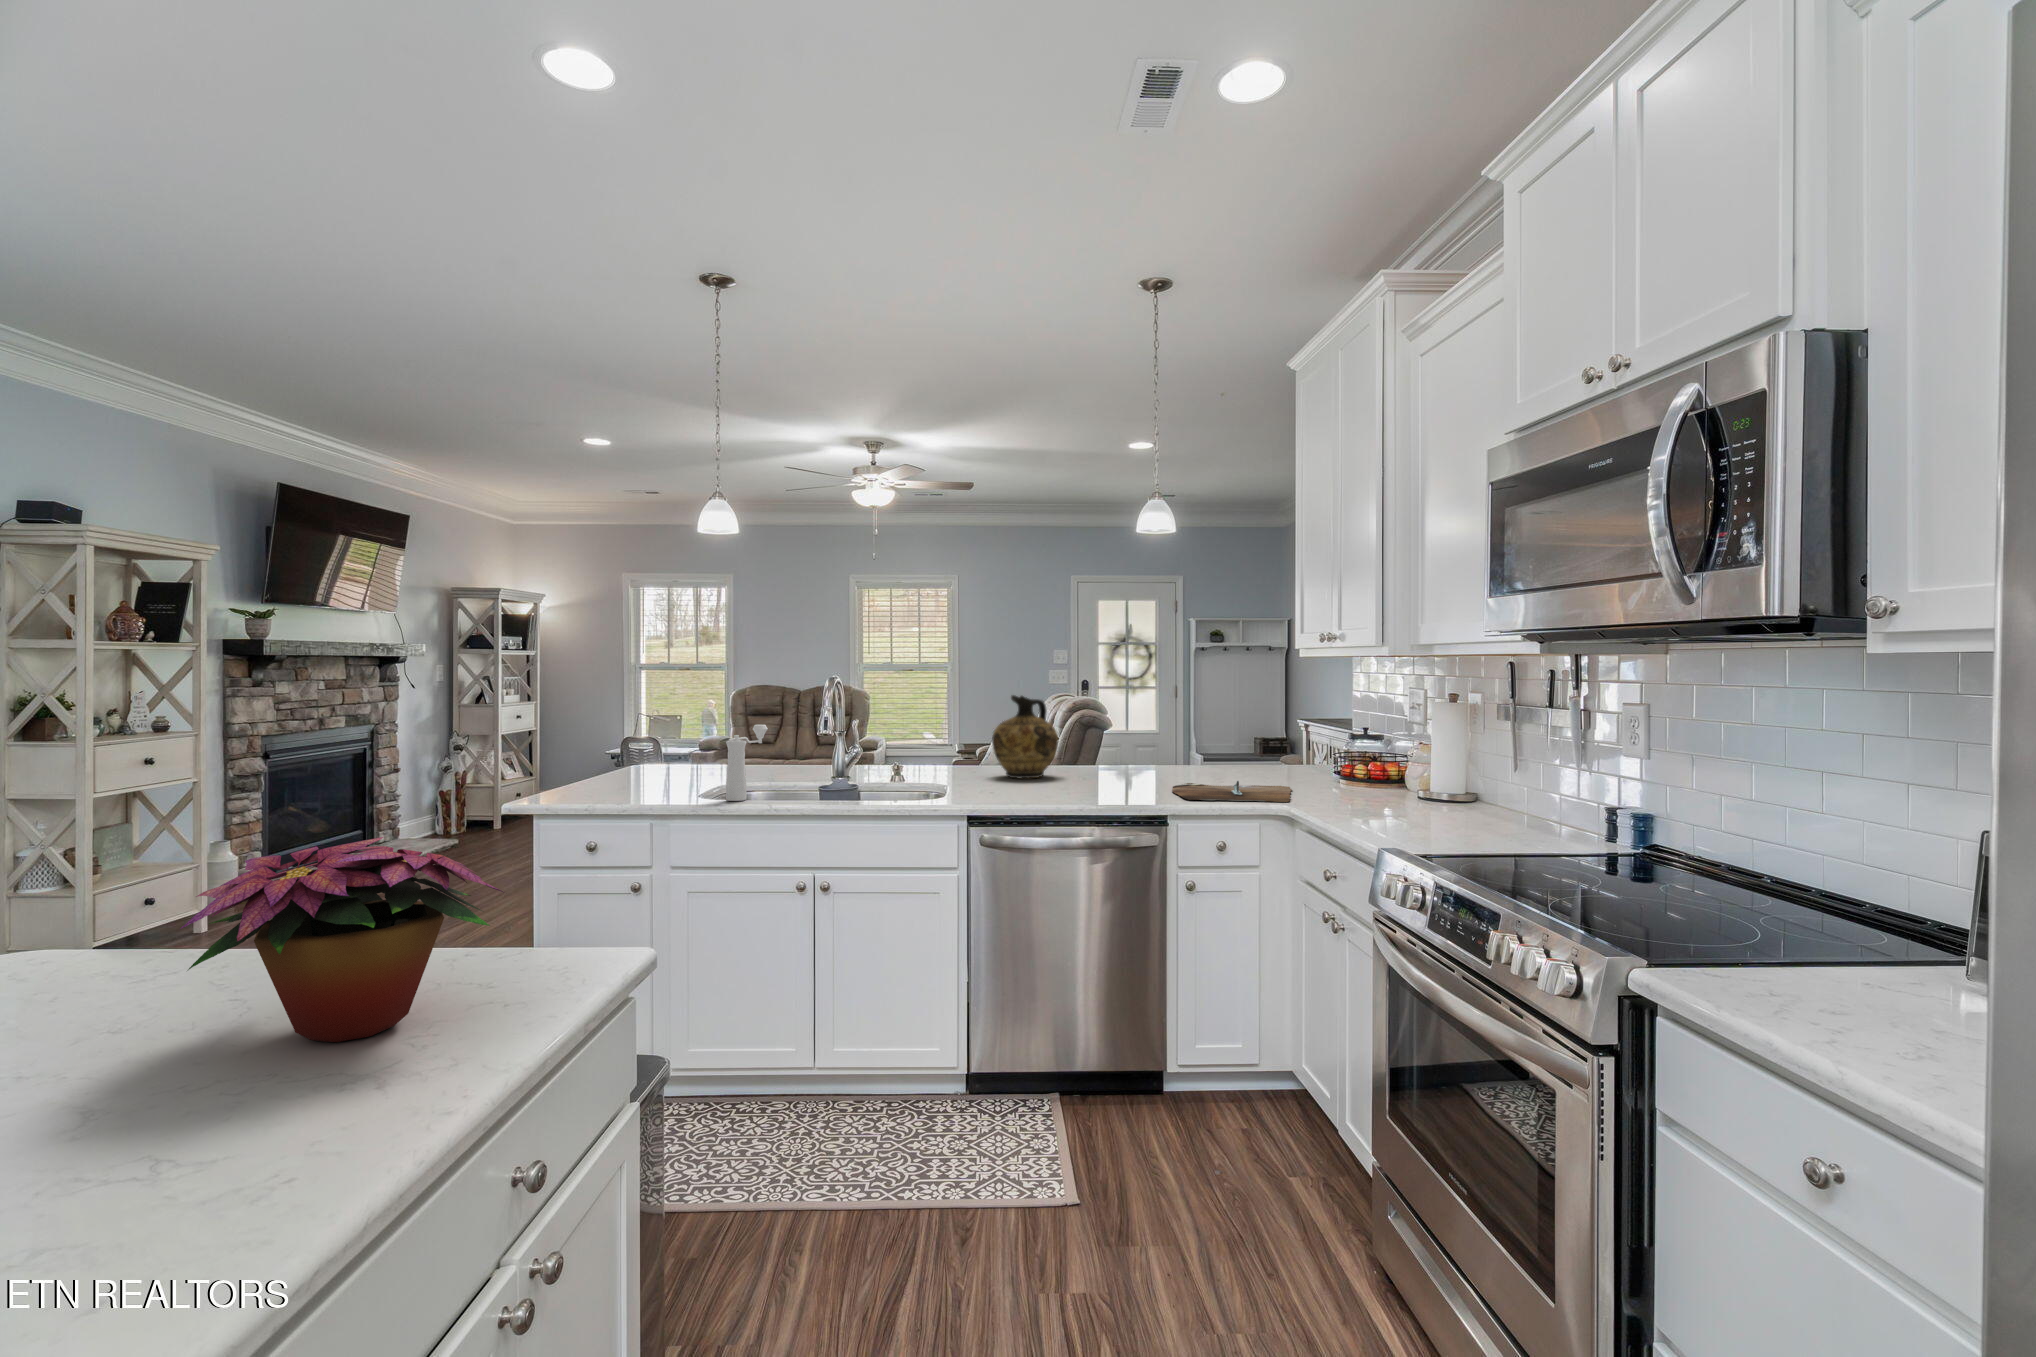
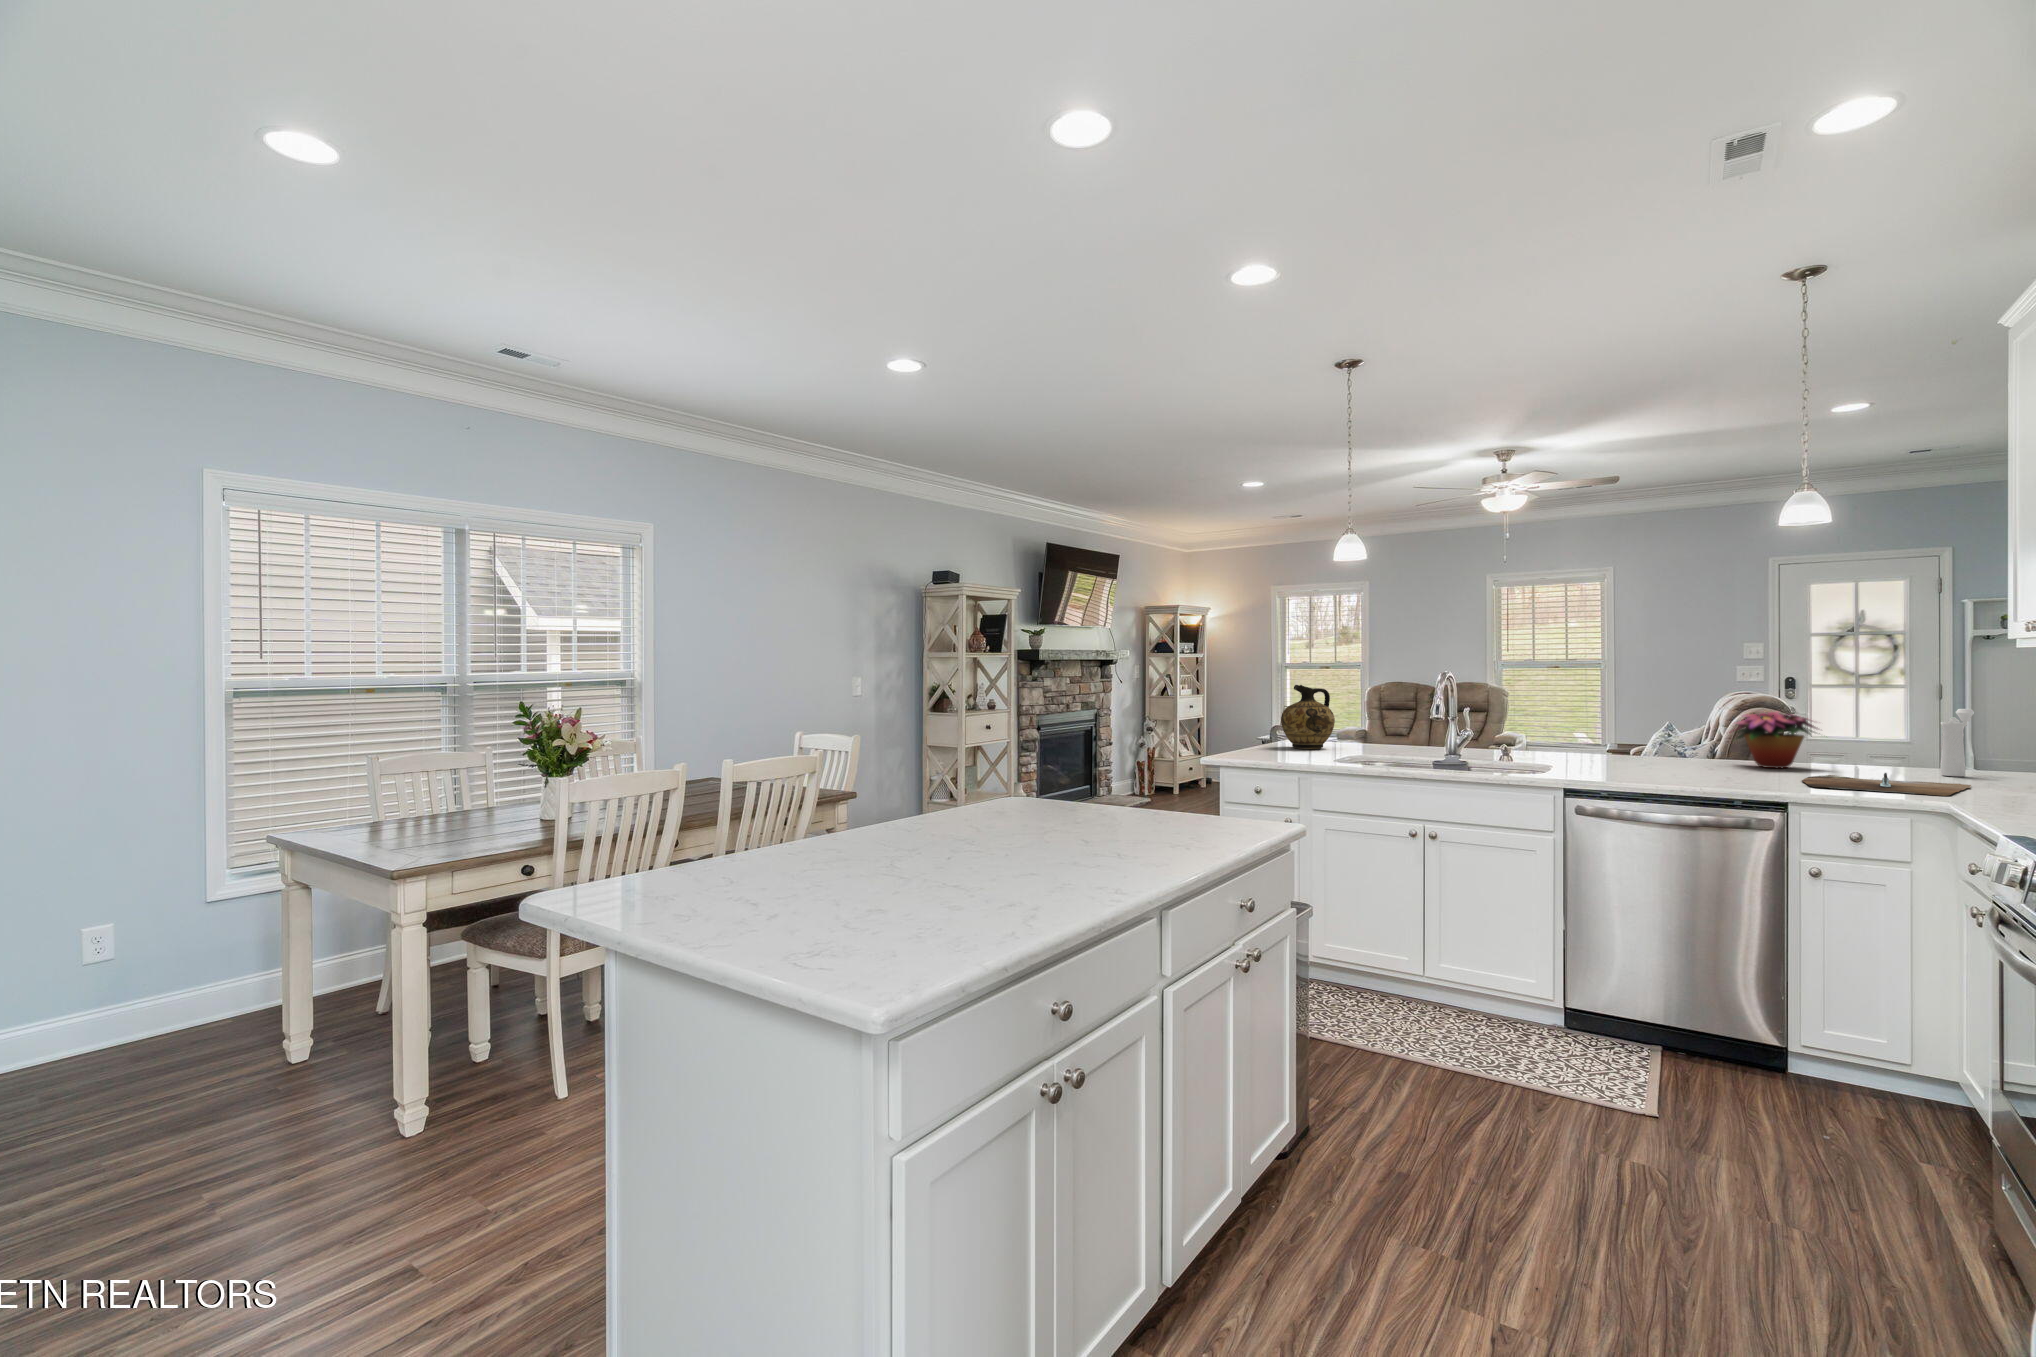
ceramic jug: present [992,695,1058,778] -> present [1281,685,1335,749]
pepper mill: present [726,725,768,801] -> present [1940,709,1974,777]
flower arrangement: present [181,837,504,1042] -> present [1734,712,1817,768]

